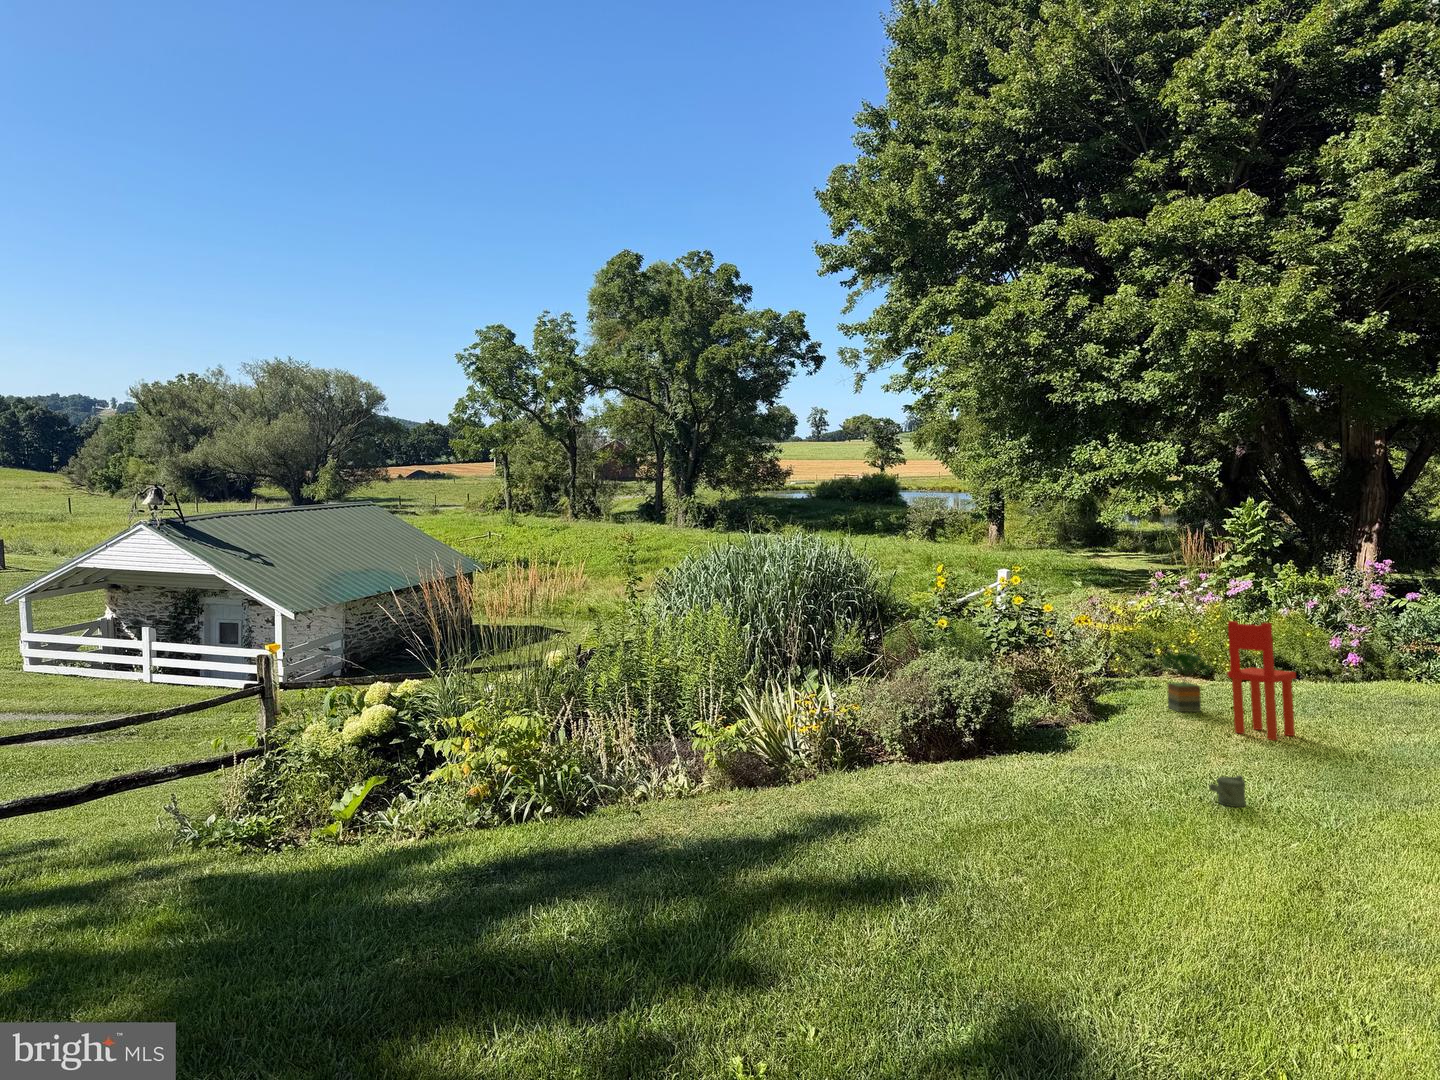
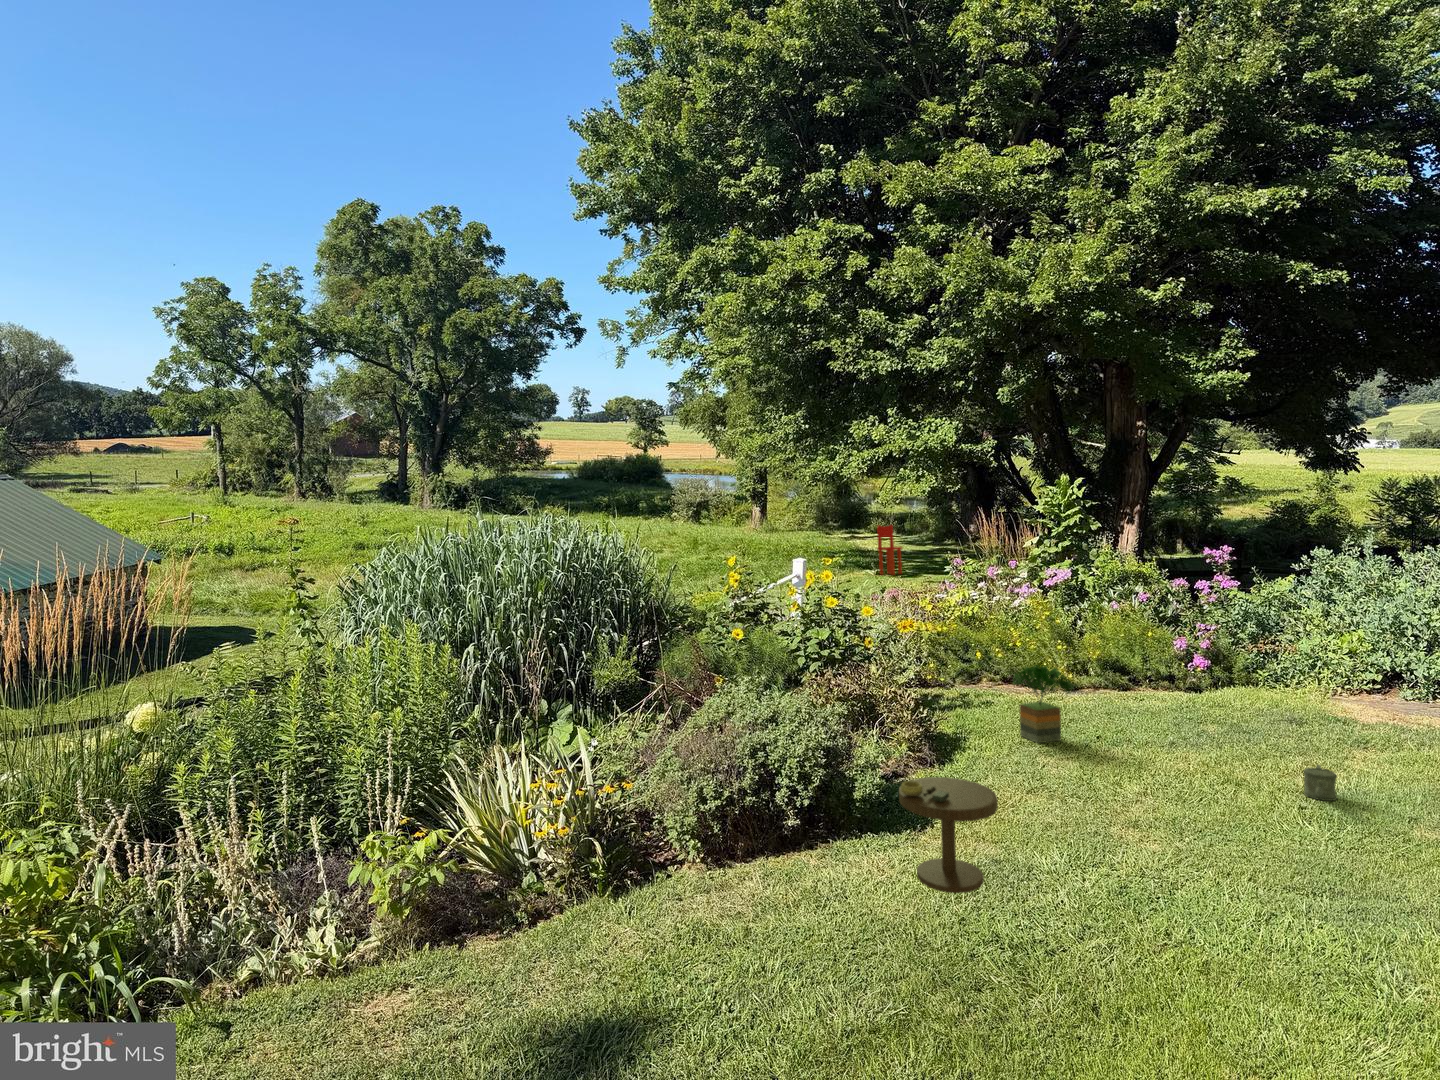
chair: present [1227,621,1296,740] -> present [877,525,902,575]
side table: none [1009,683,1064,781] -> present [899,777,998,894]
watering can: present [1209,775,1246,807] -> present [1303,765,1337,801]

